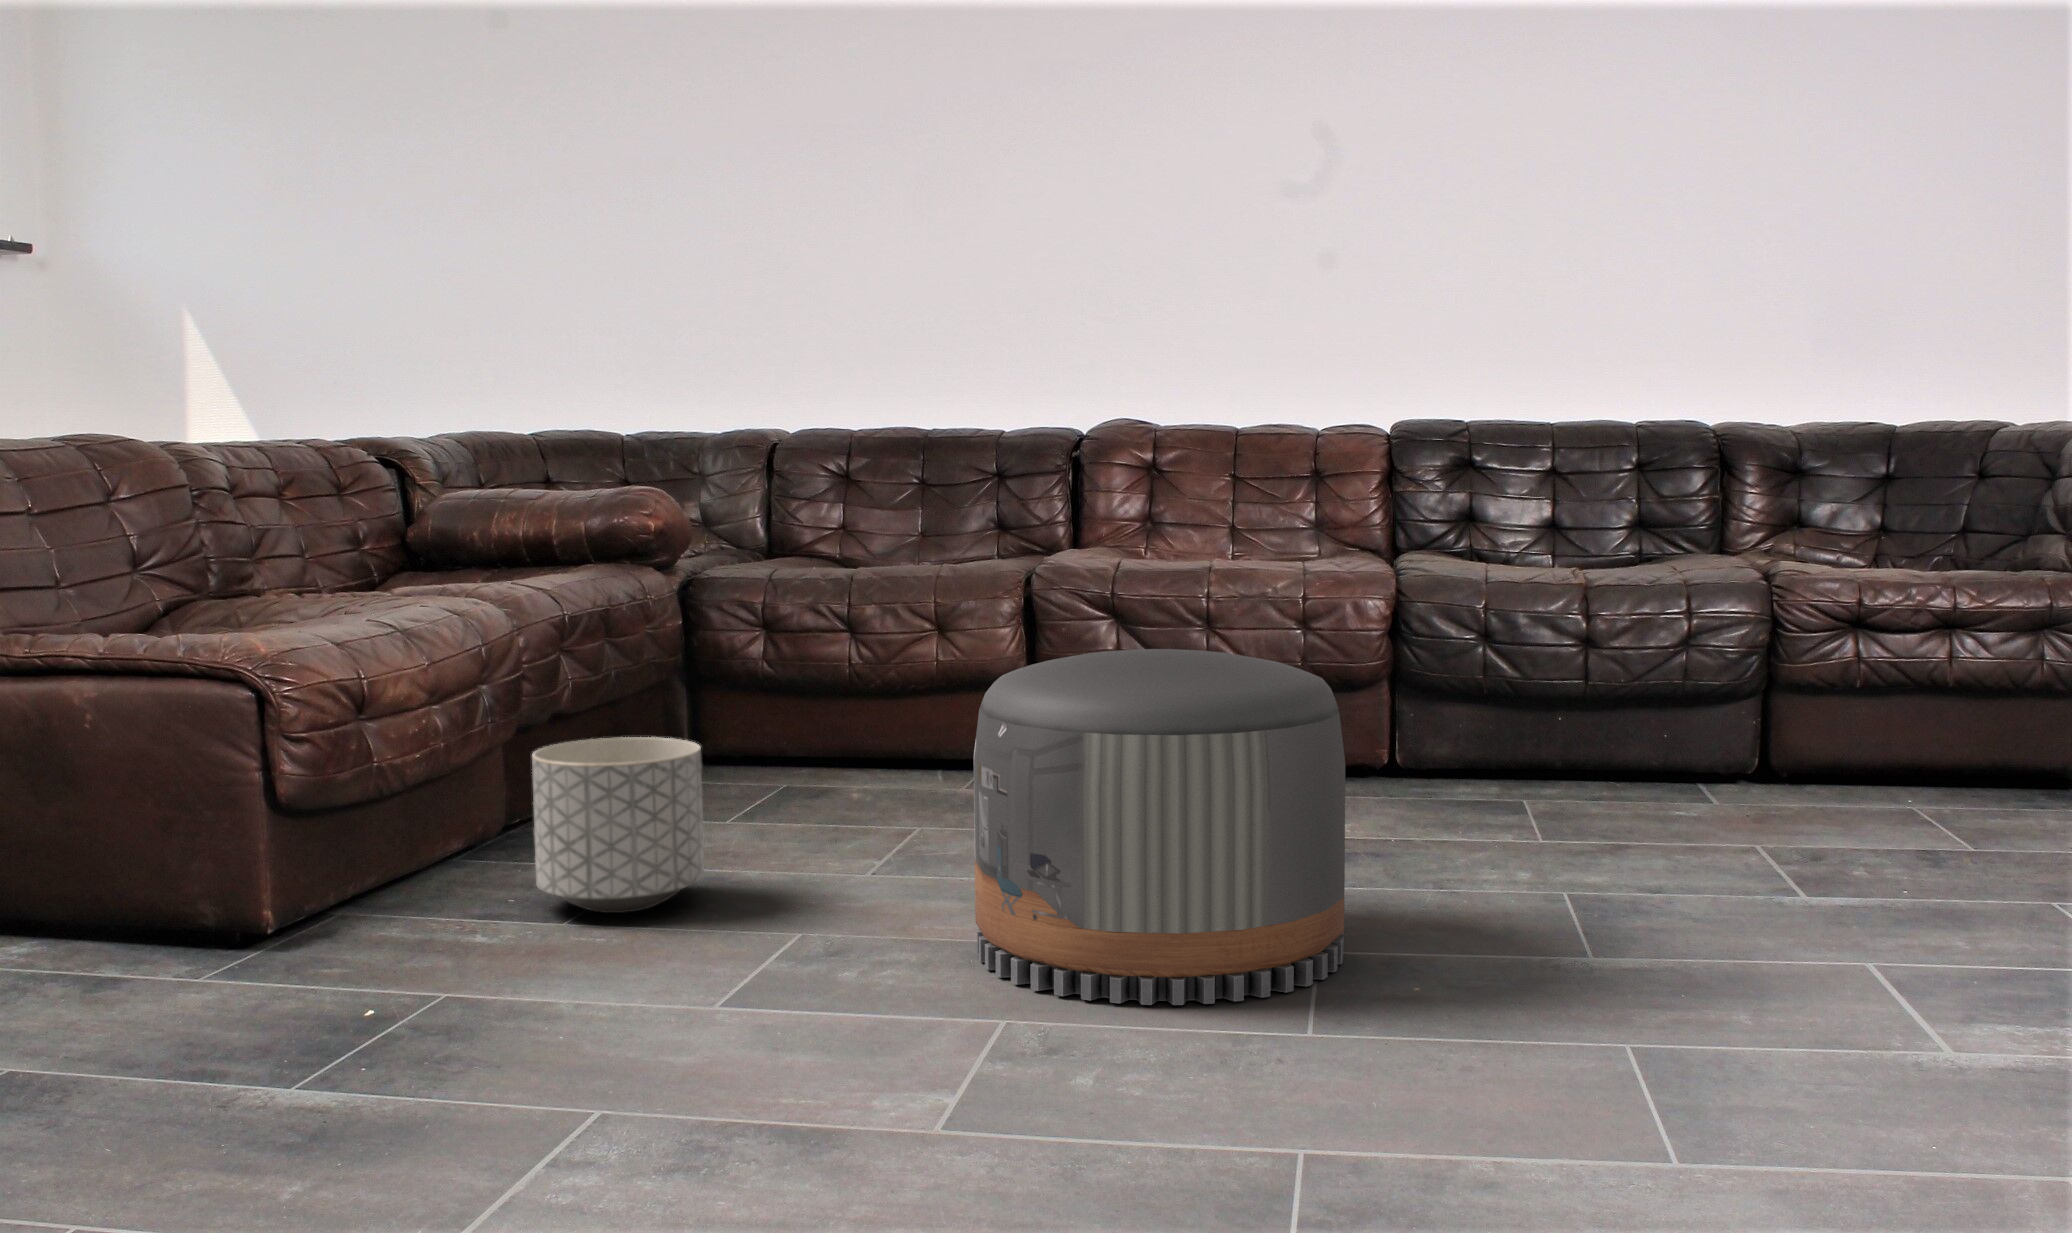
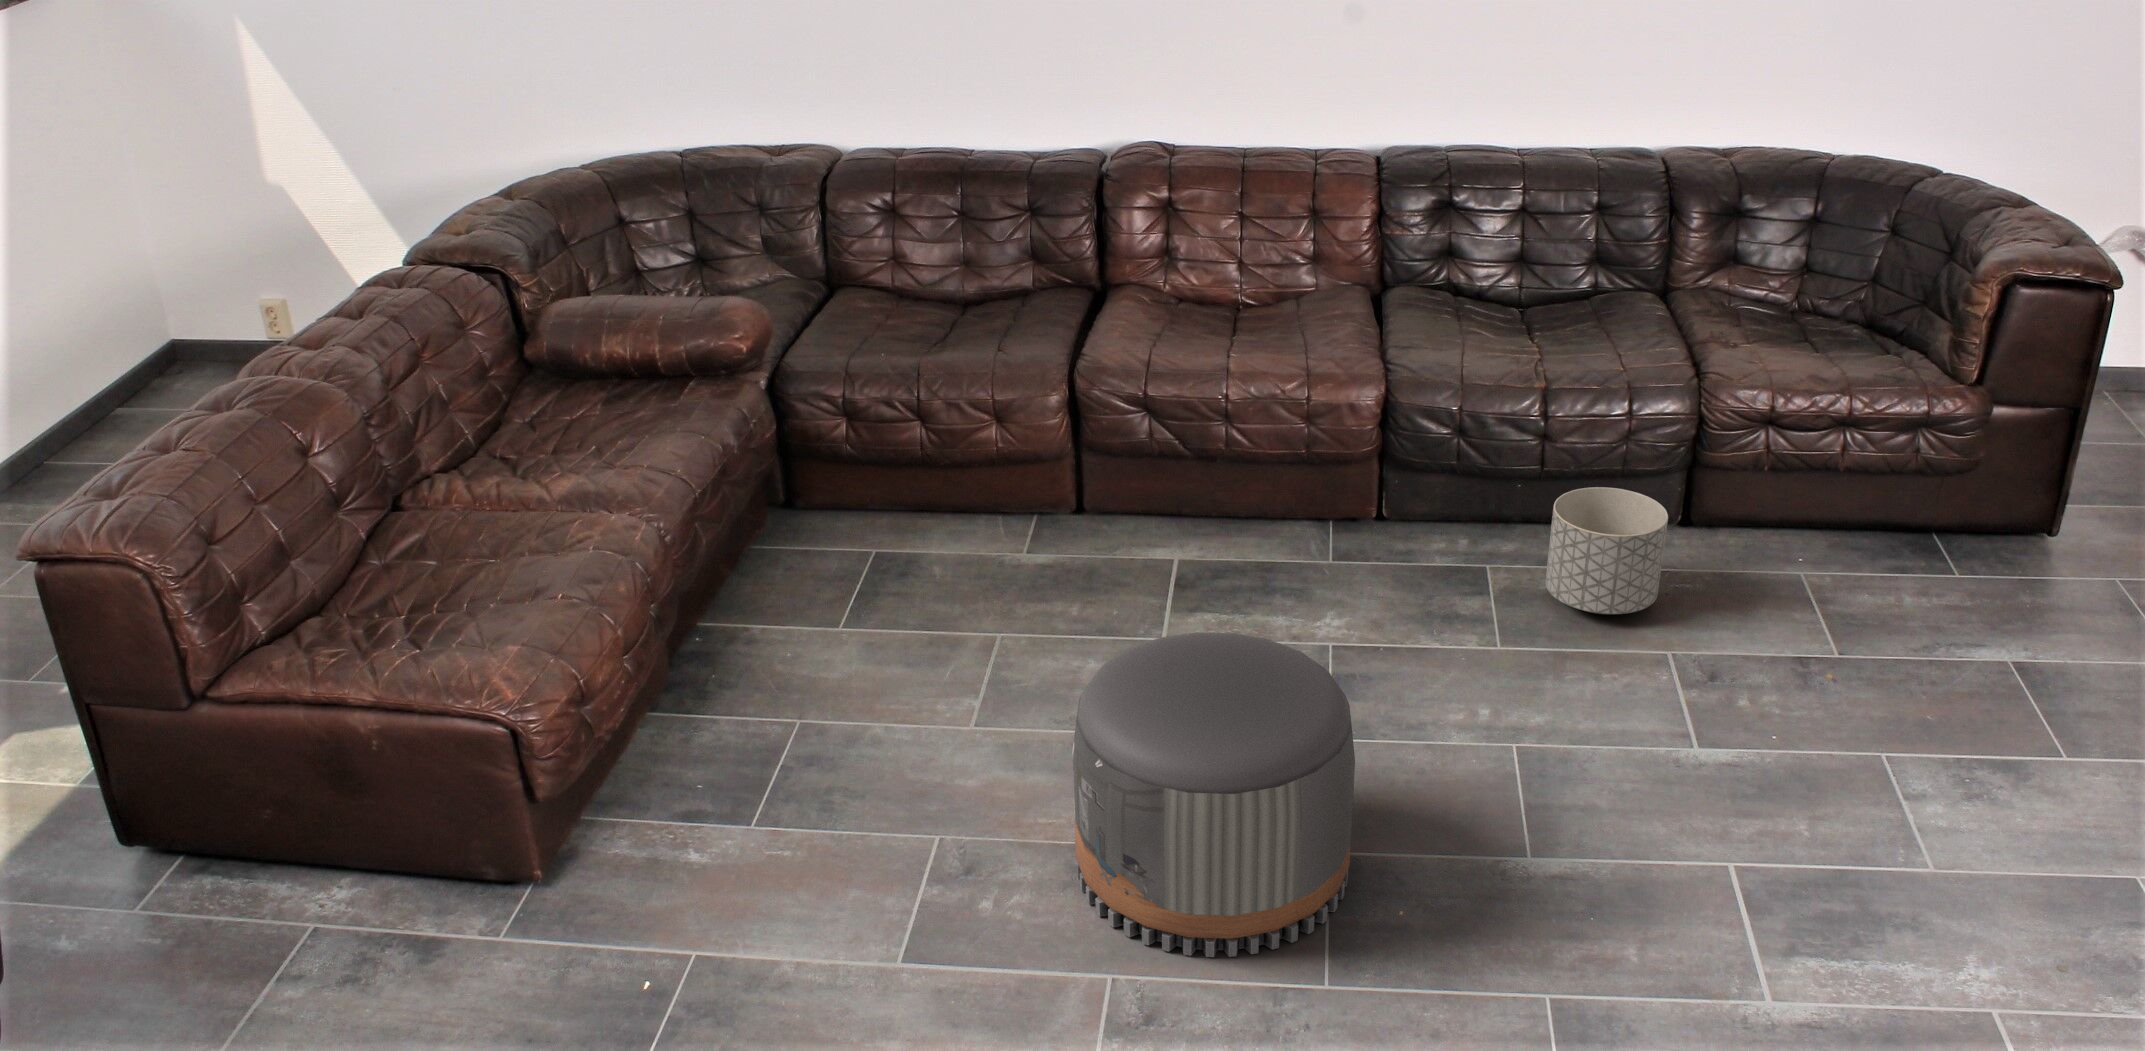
planter: present [532,737,704,913] -> present [1546,487,1668,614]

